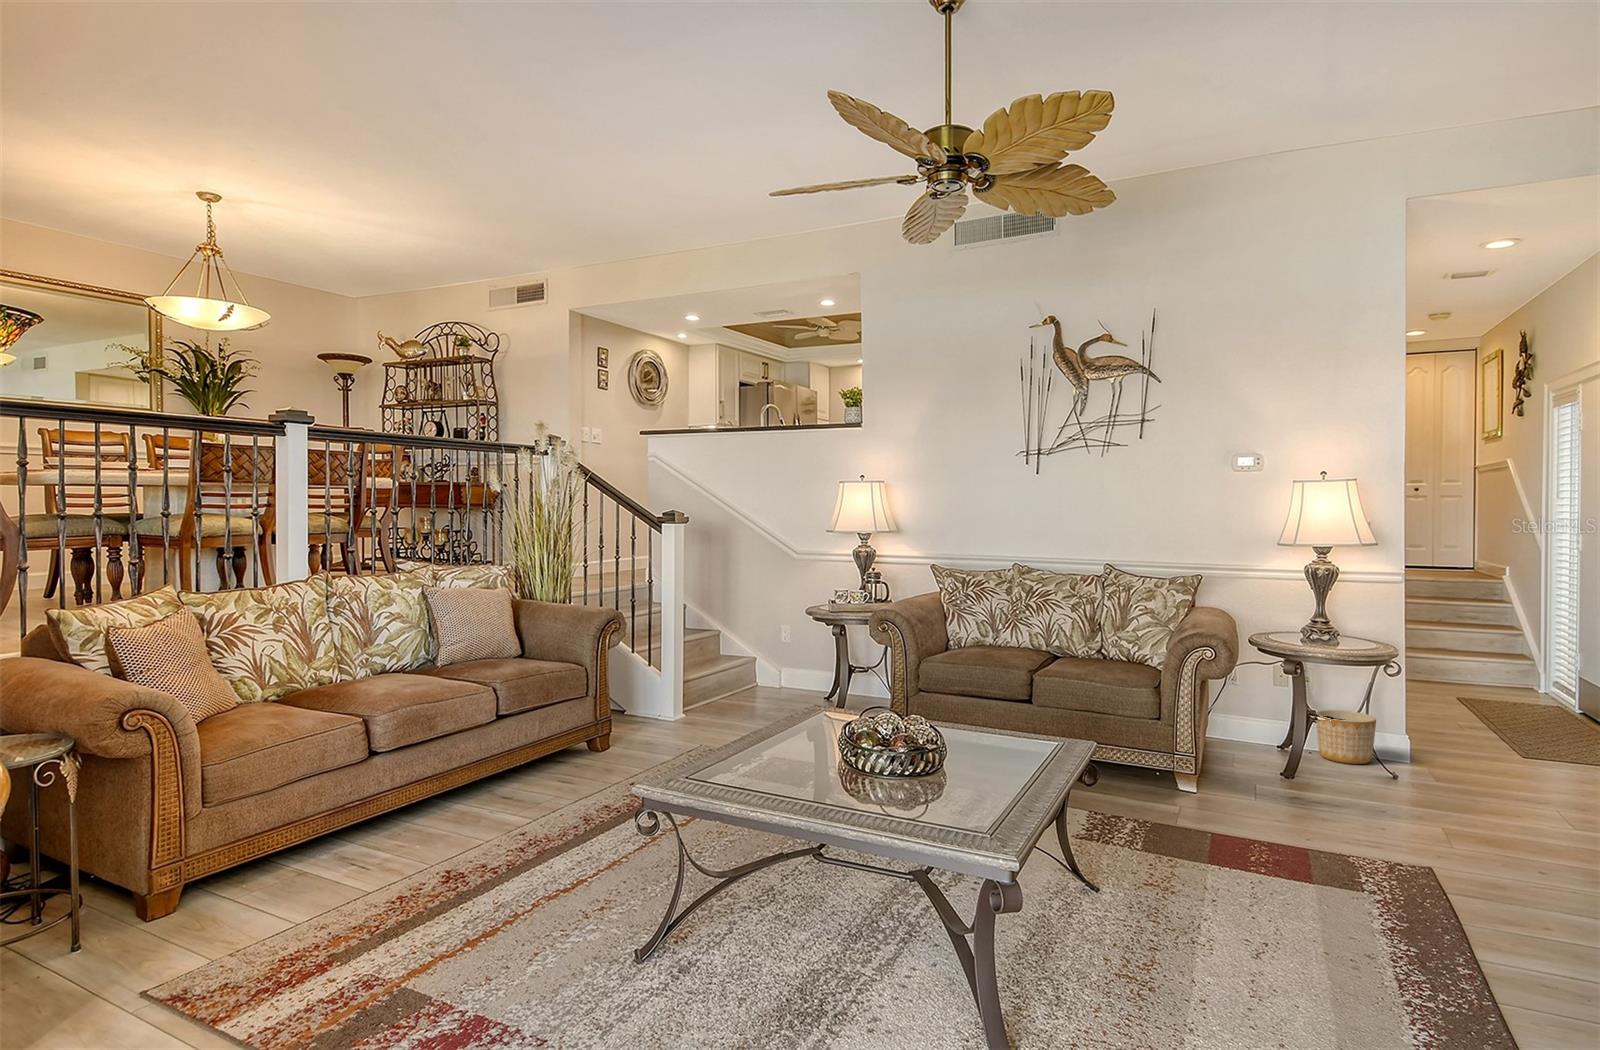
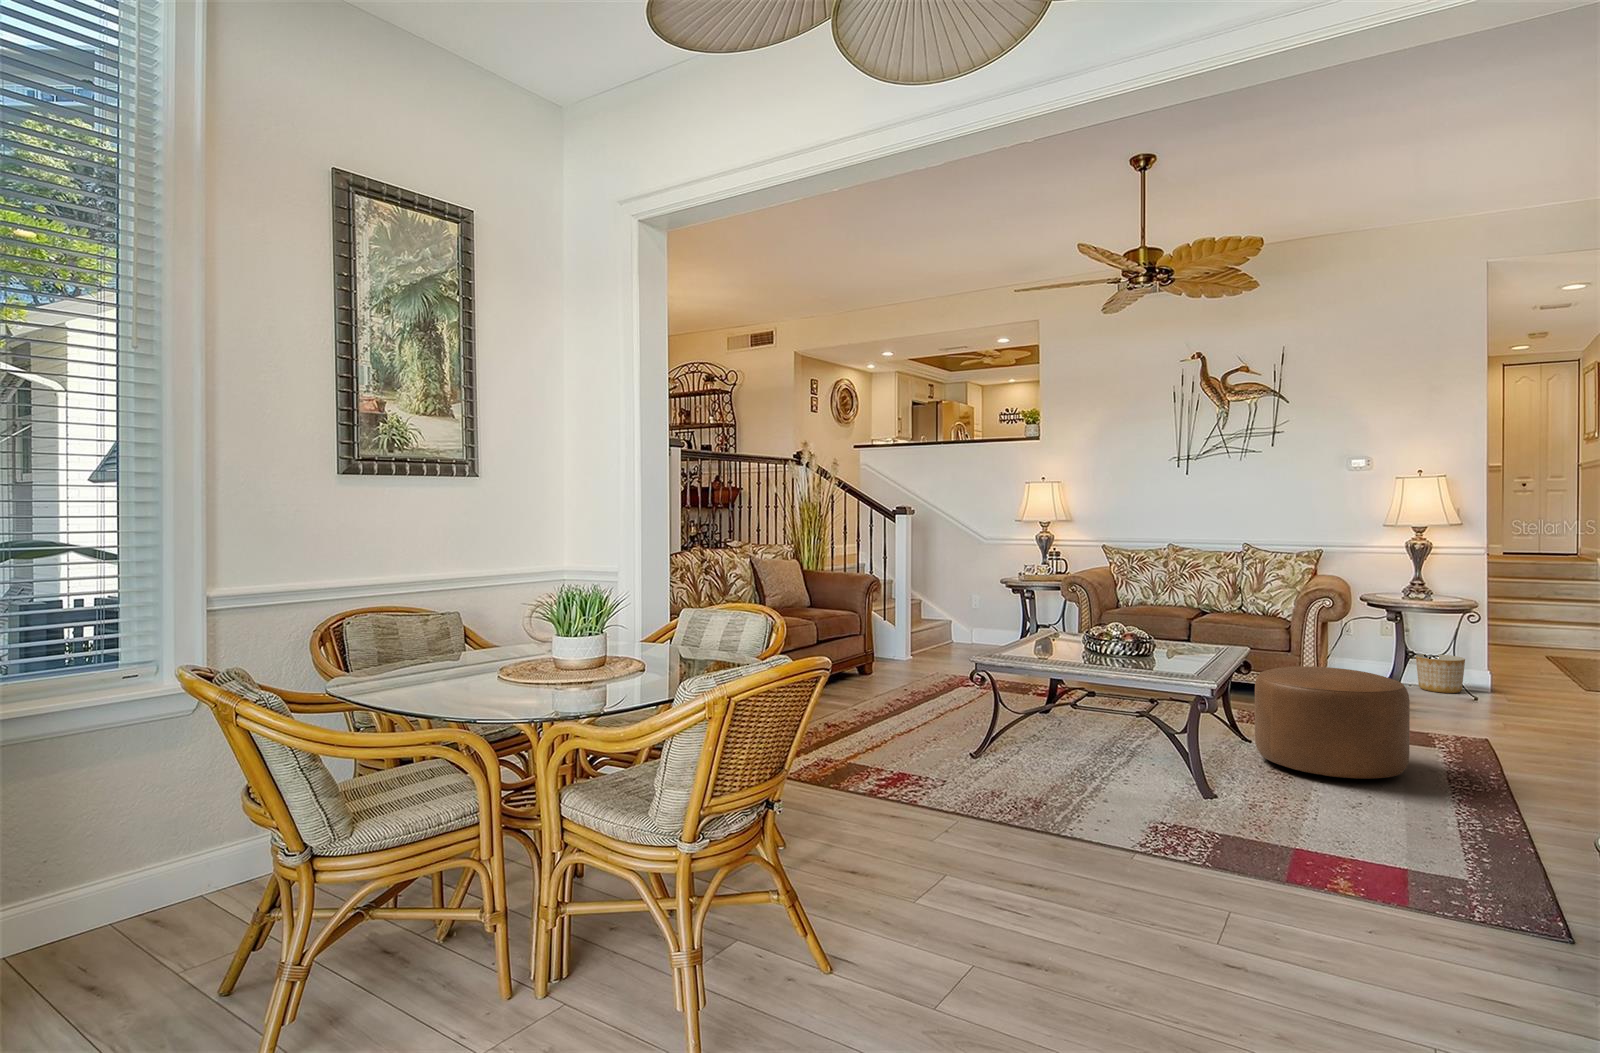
ottoman: none [1099,771,1328,978] -> present [1255,666,1410,779]

